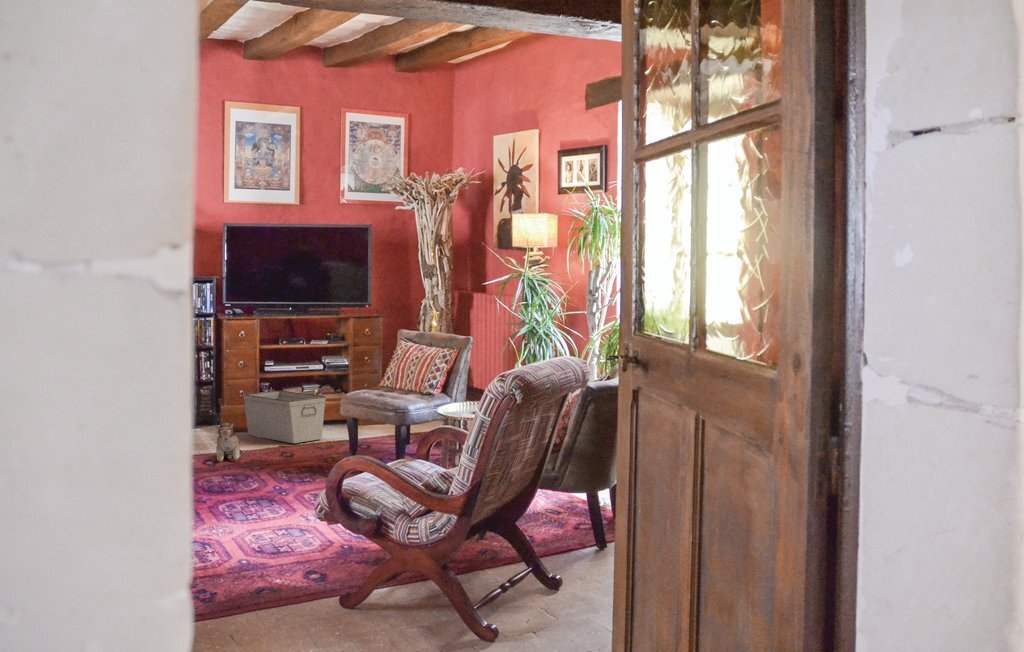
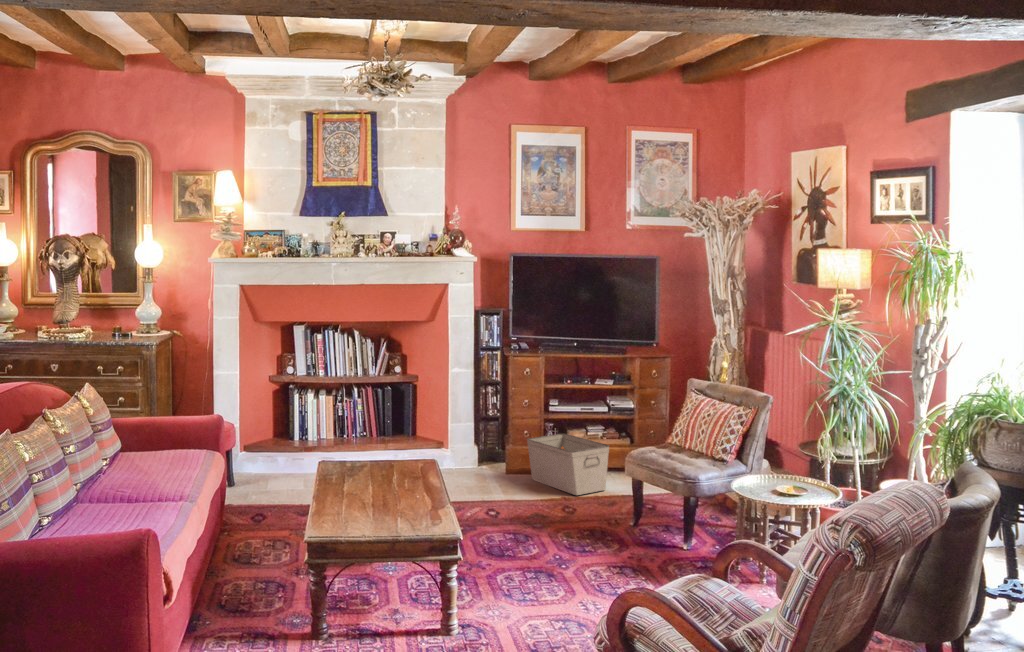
plush toy: present [215,423,242,462] -> none [498,479,525,518]

